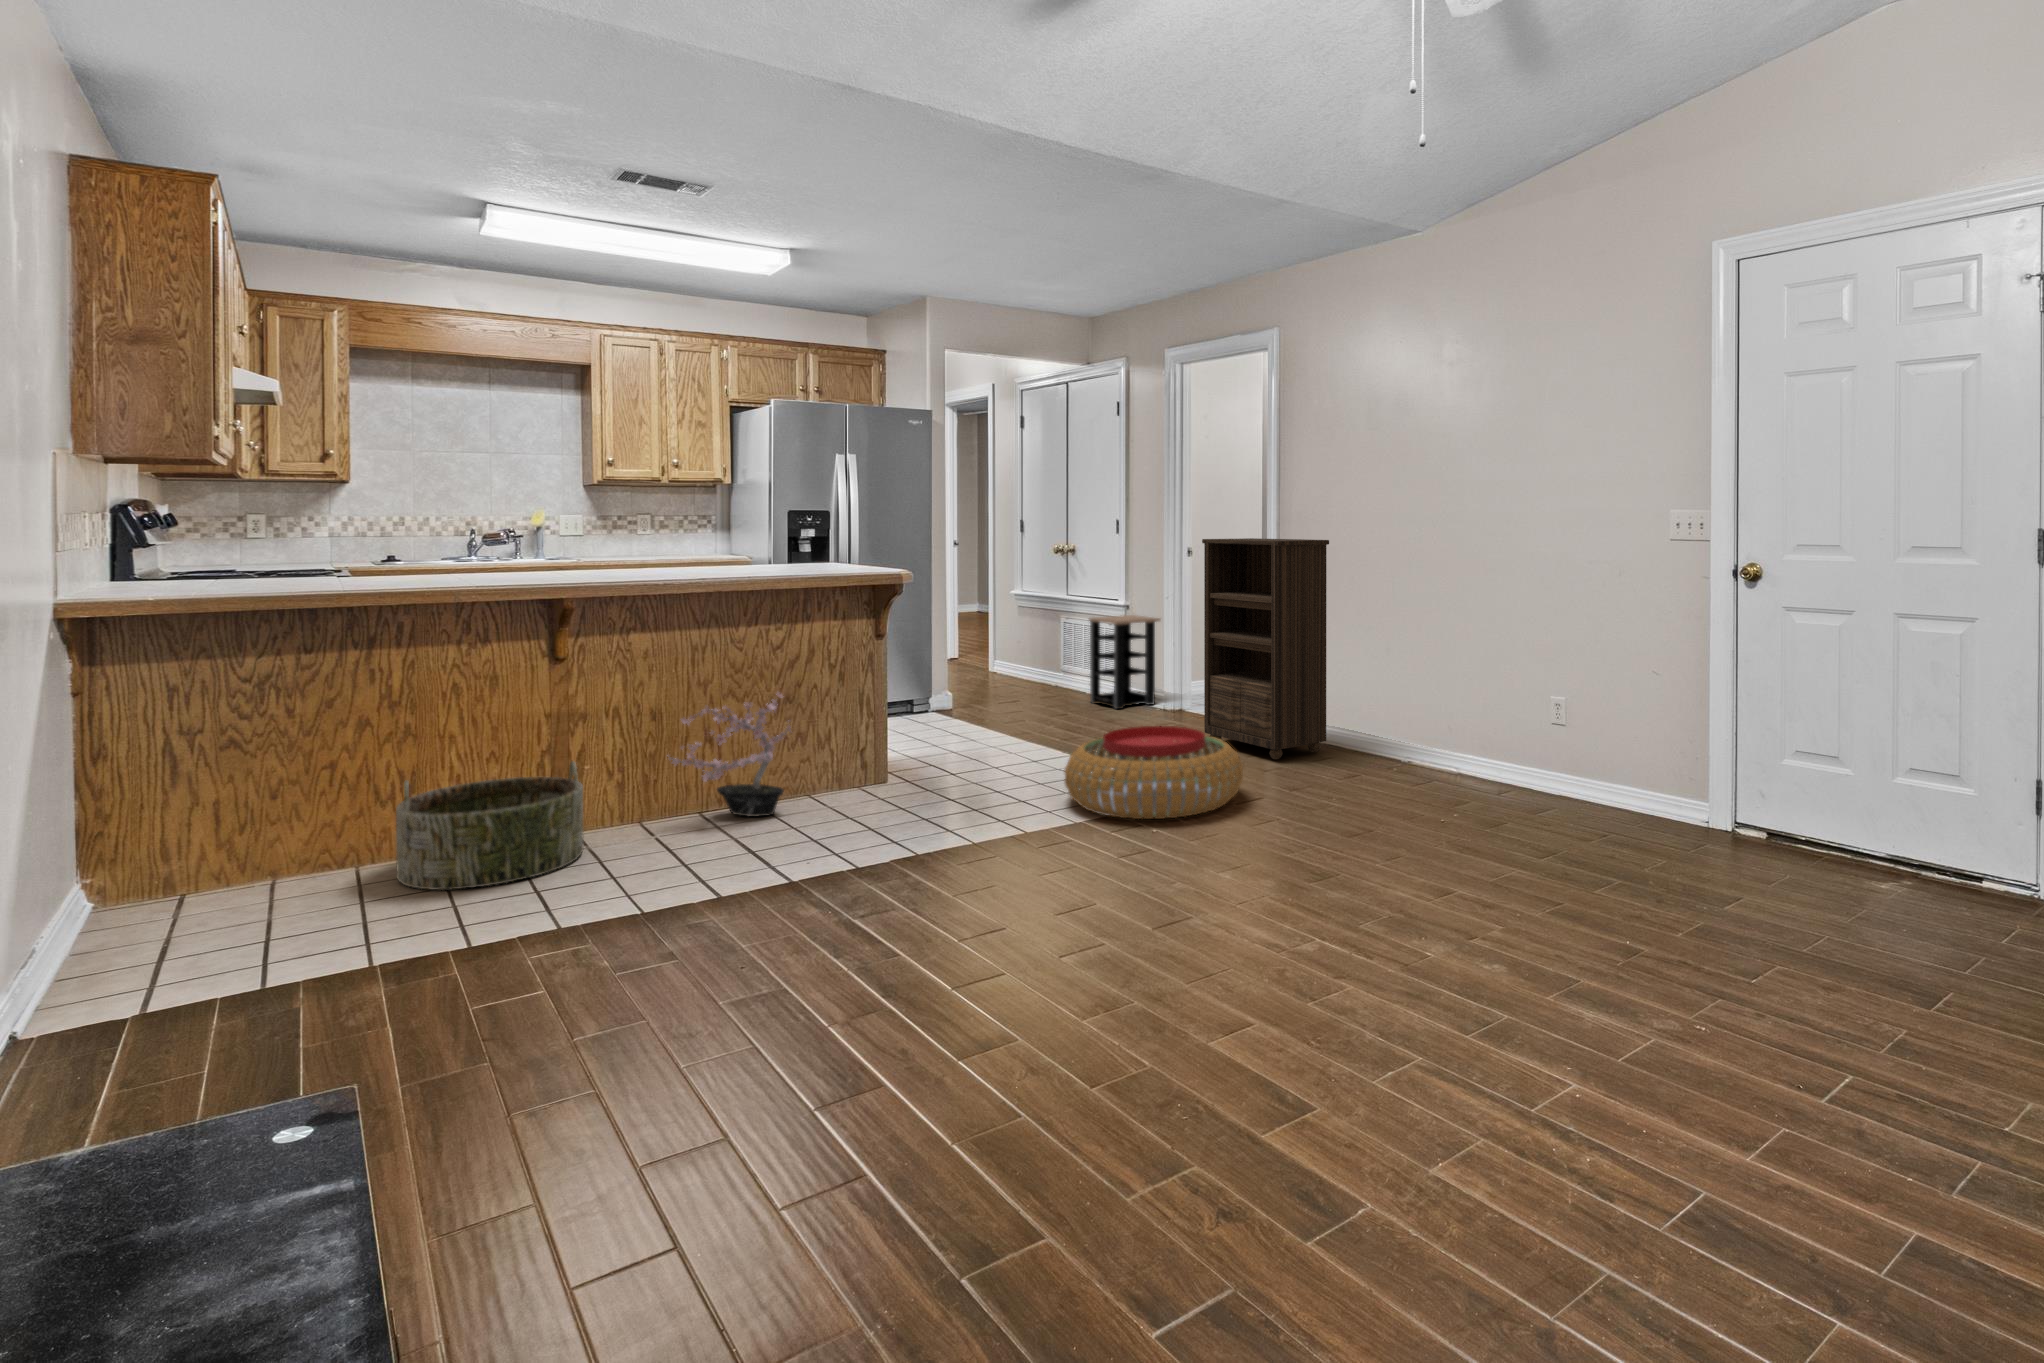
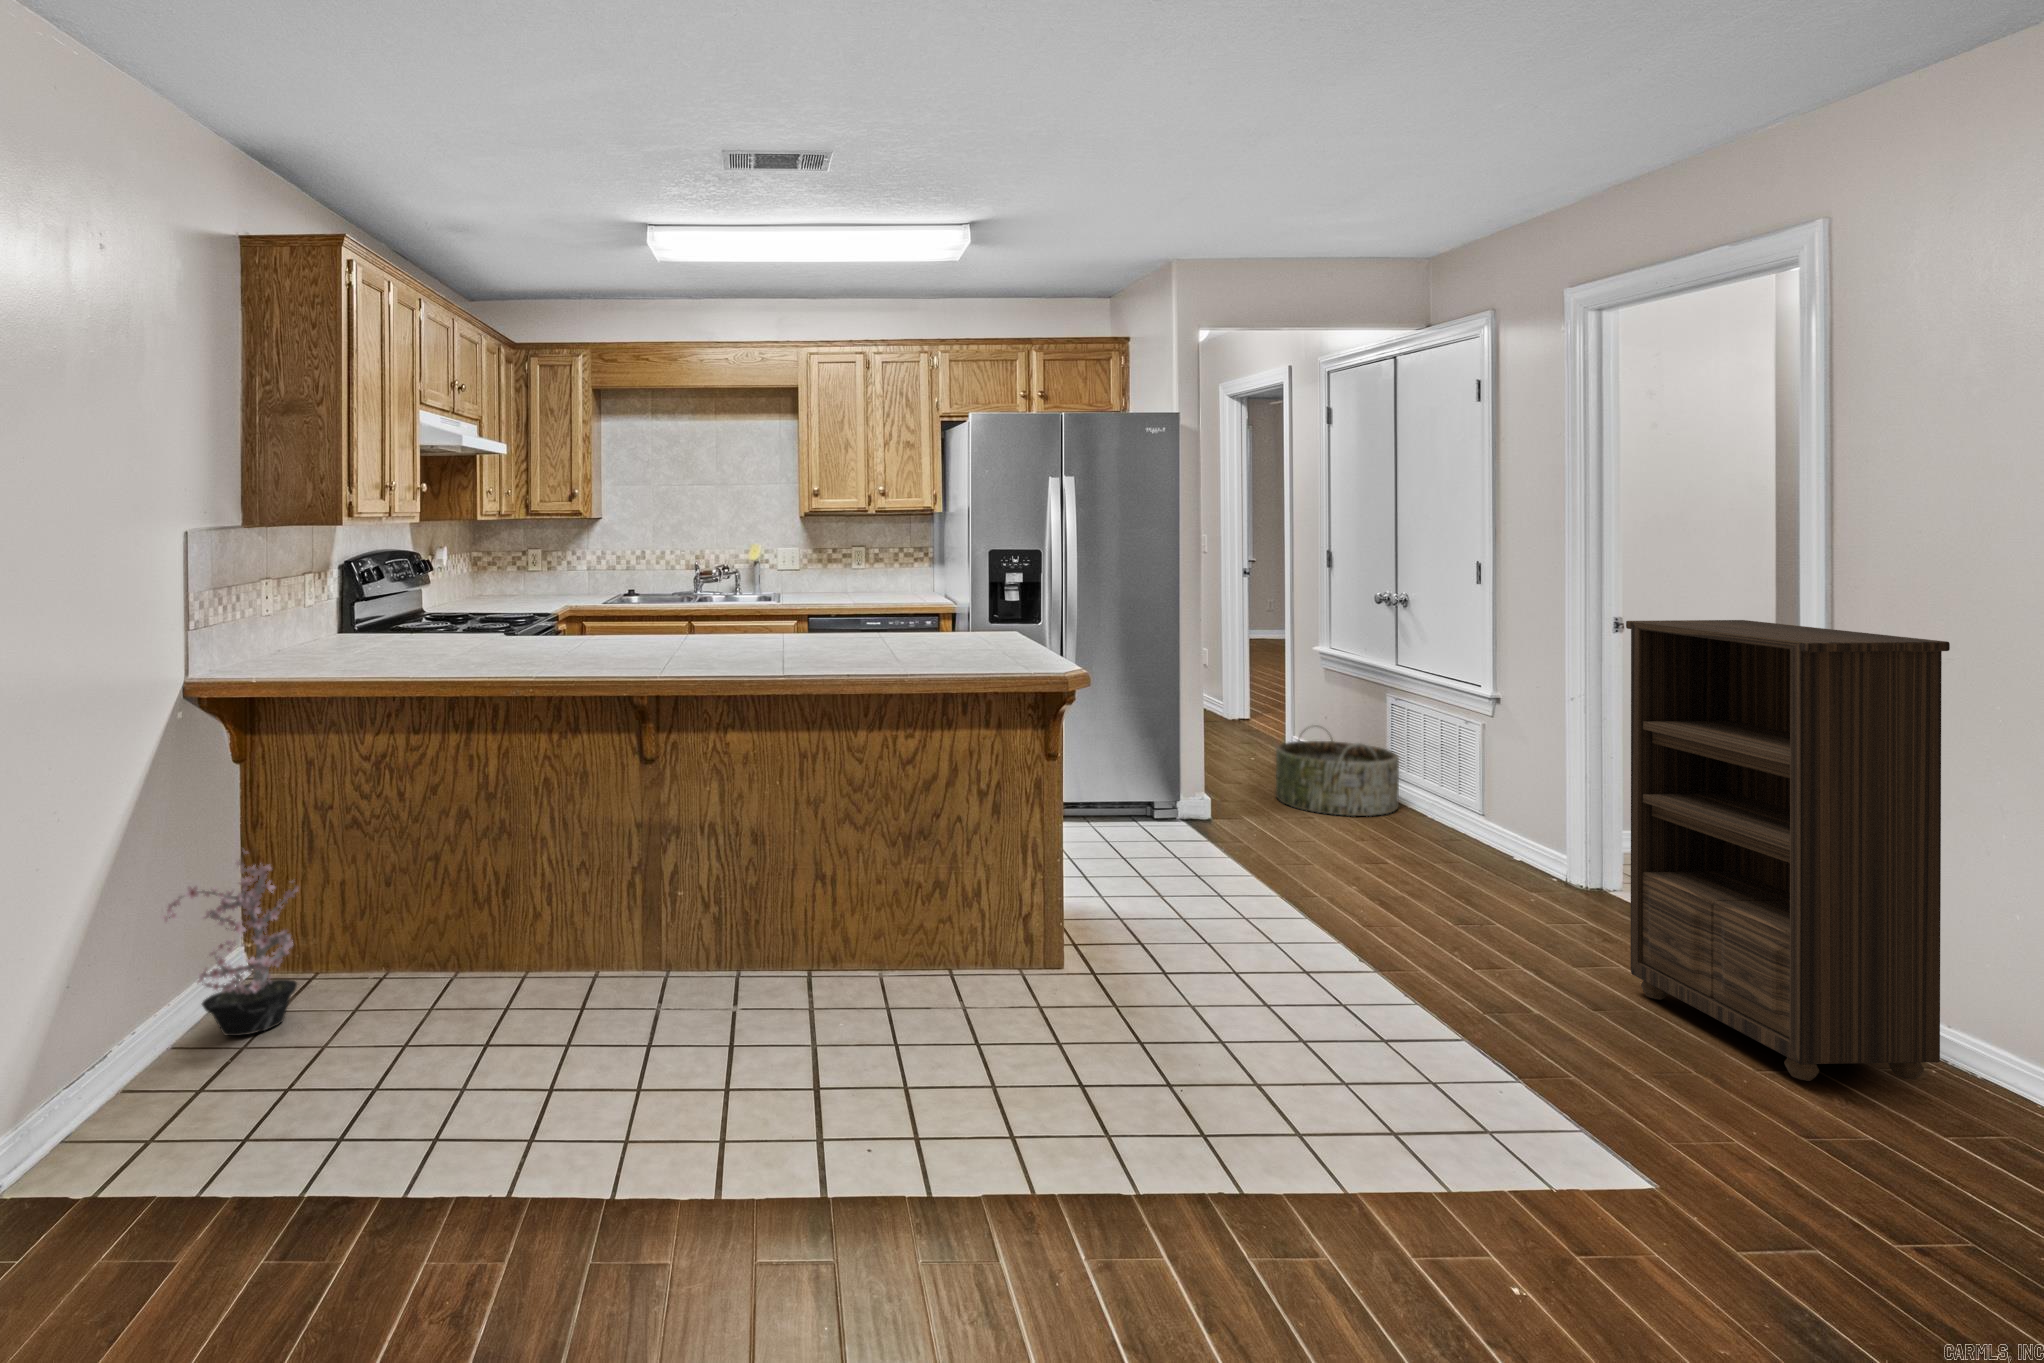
side table: present [1089,615,1160,709] -> none [1418,718,1551,874]
potted plant: present [668,693,791,817] -> present [160,850,298,1036]
pouf: present [1064,726,1243,819] -> none [1318,978,1713,1217]
basket: present [396,761,584,890] -> present [1276,726,1399,816]

